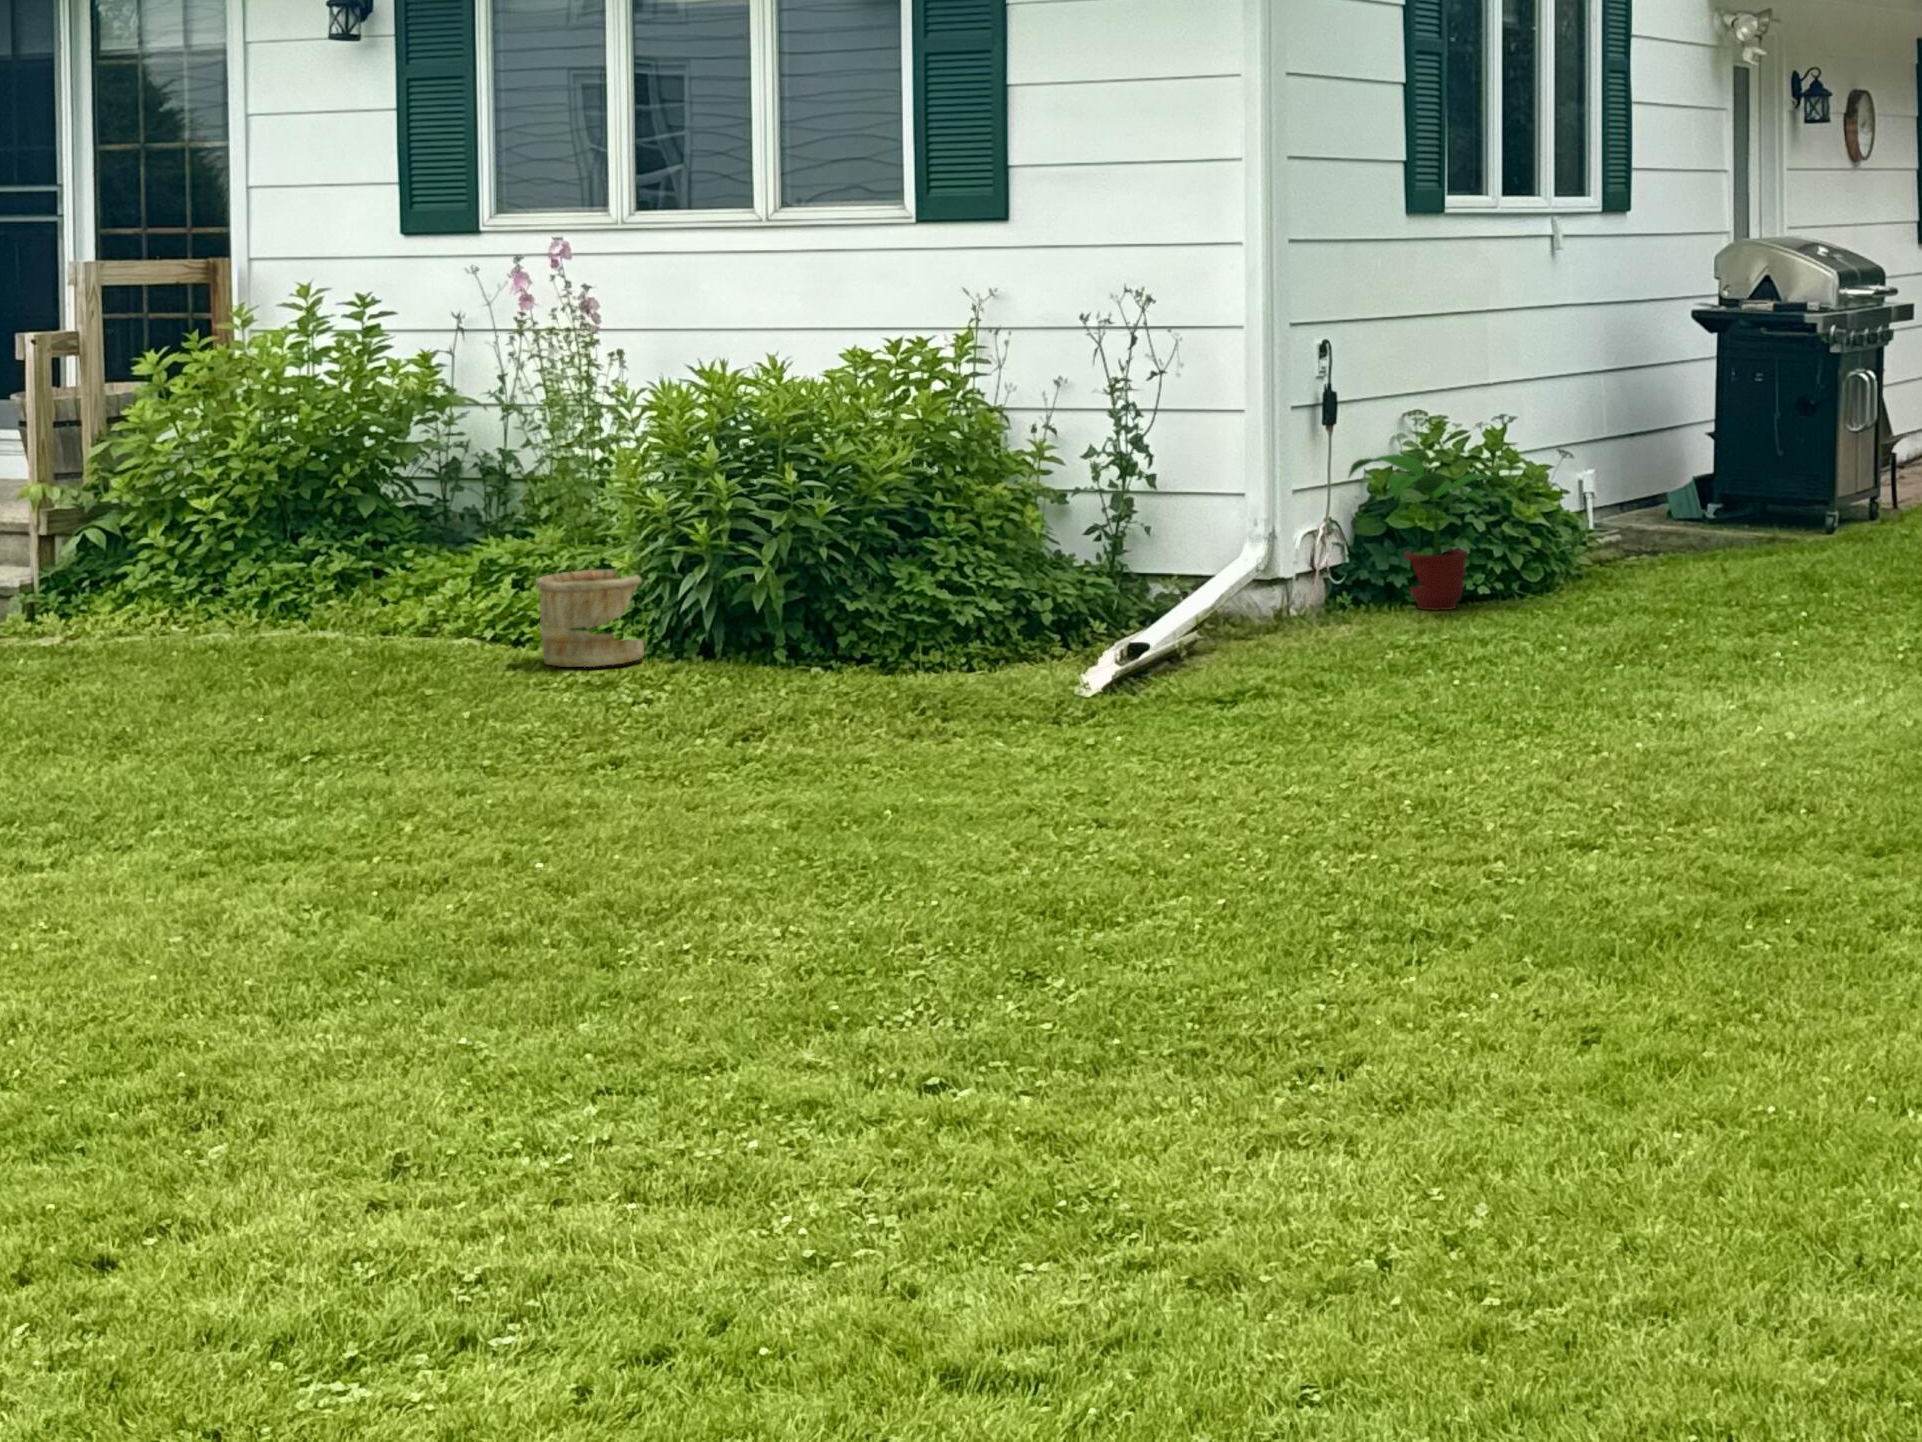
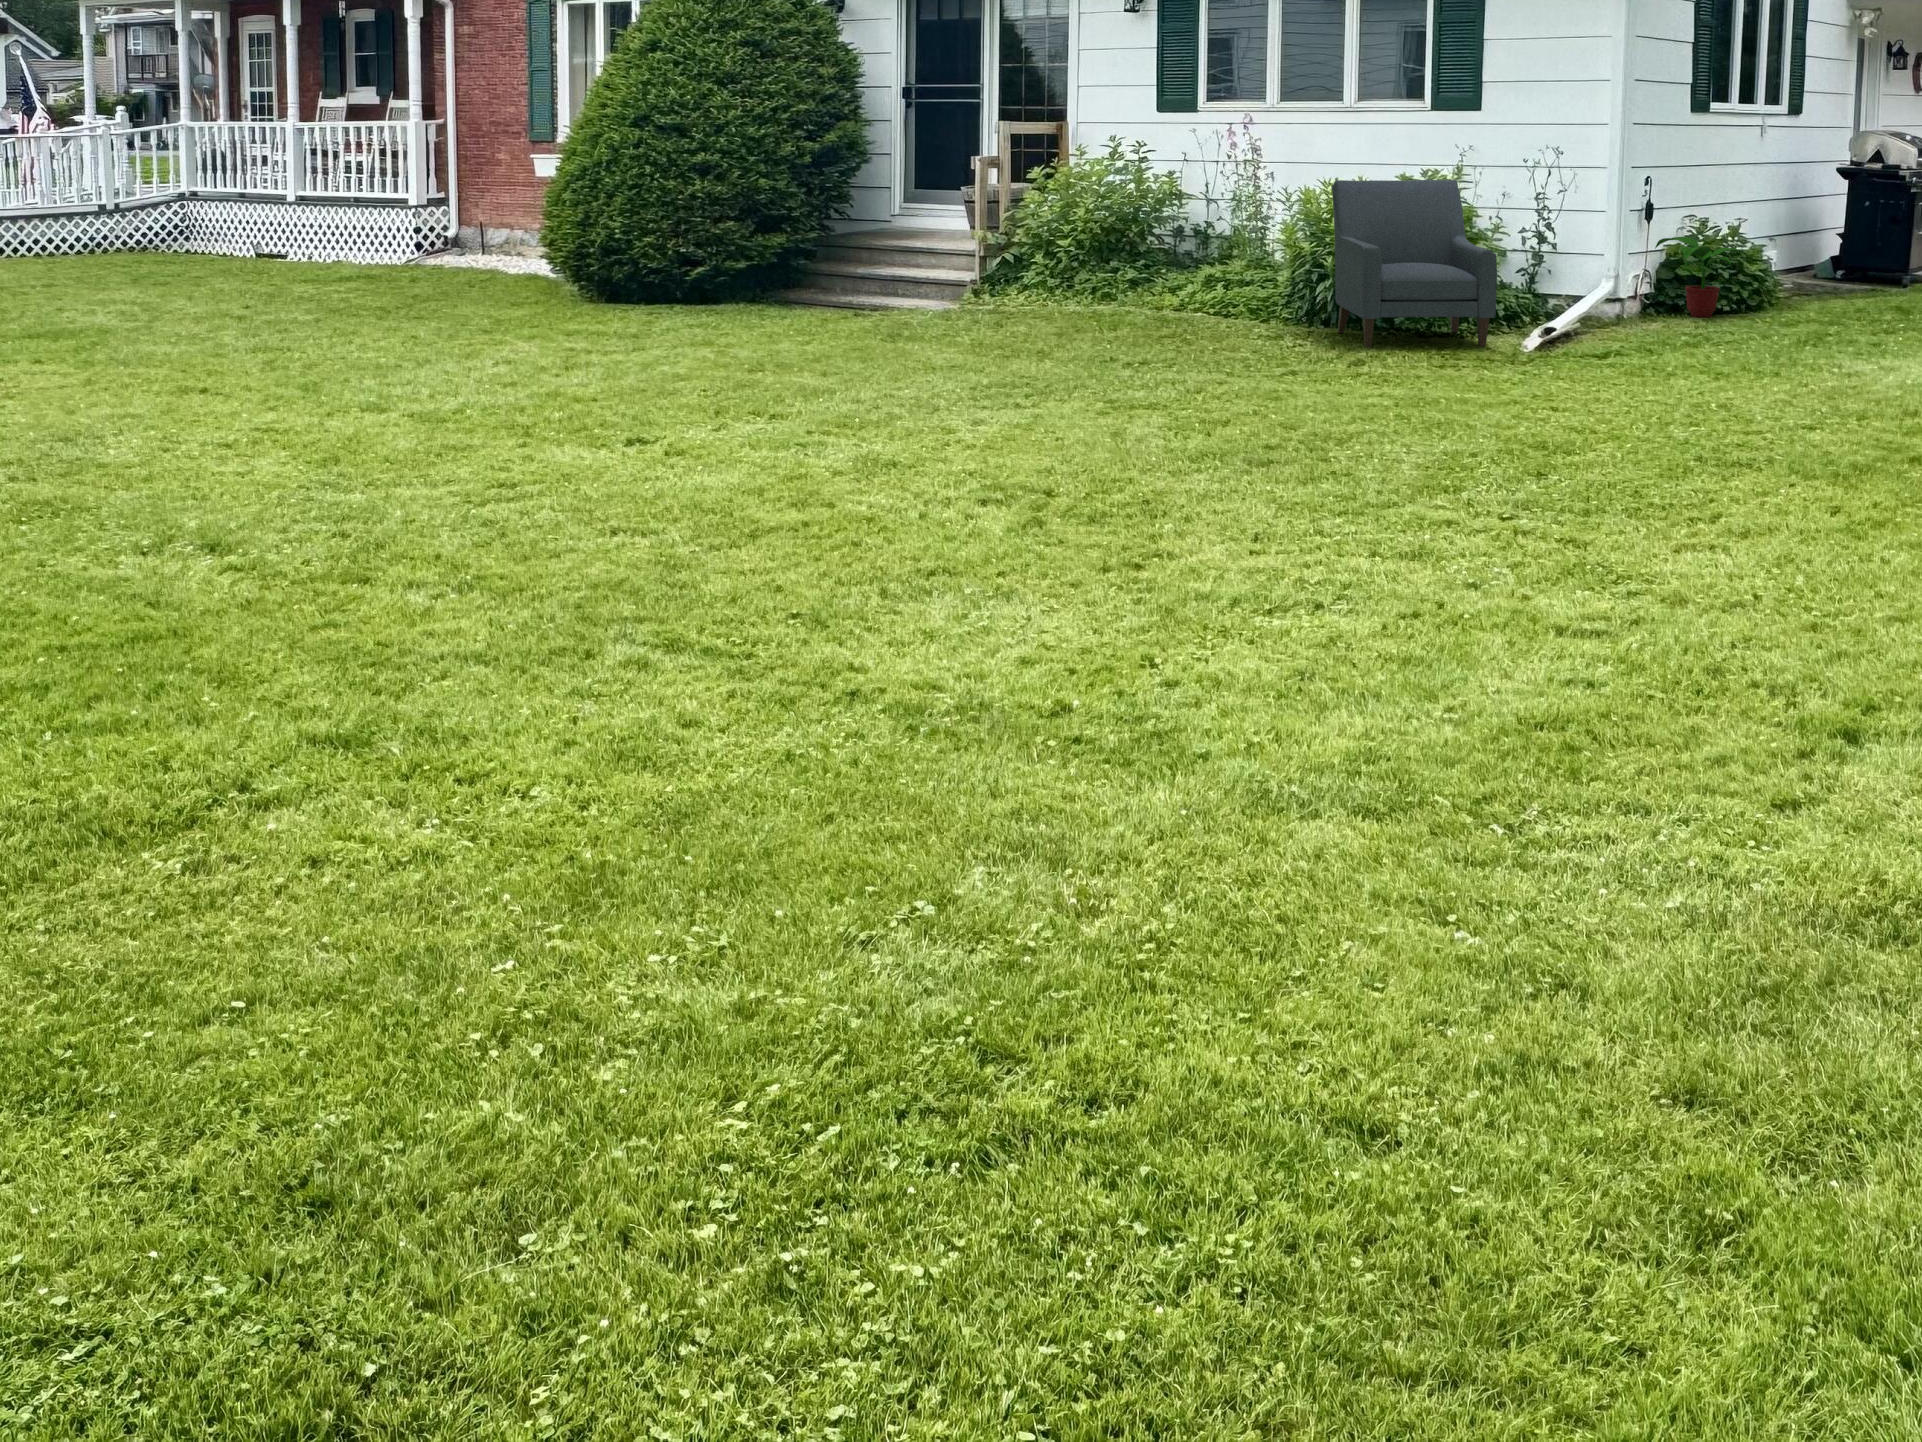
chair: none [696,360,1012,707] -> present [1331,180,1497,348]
wooden bucket: present [535,569,644,667] -> none [1244,280,1298,326]

